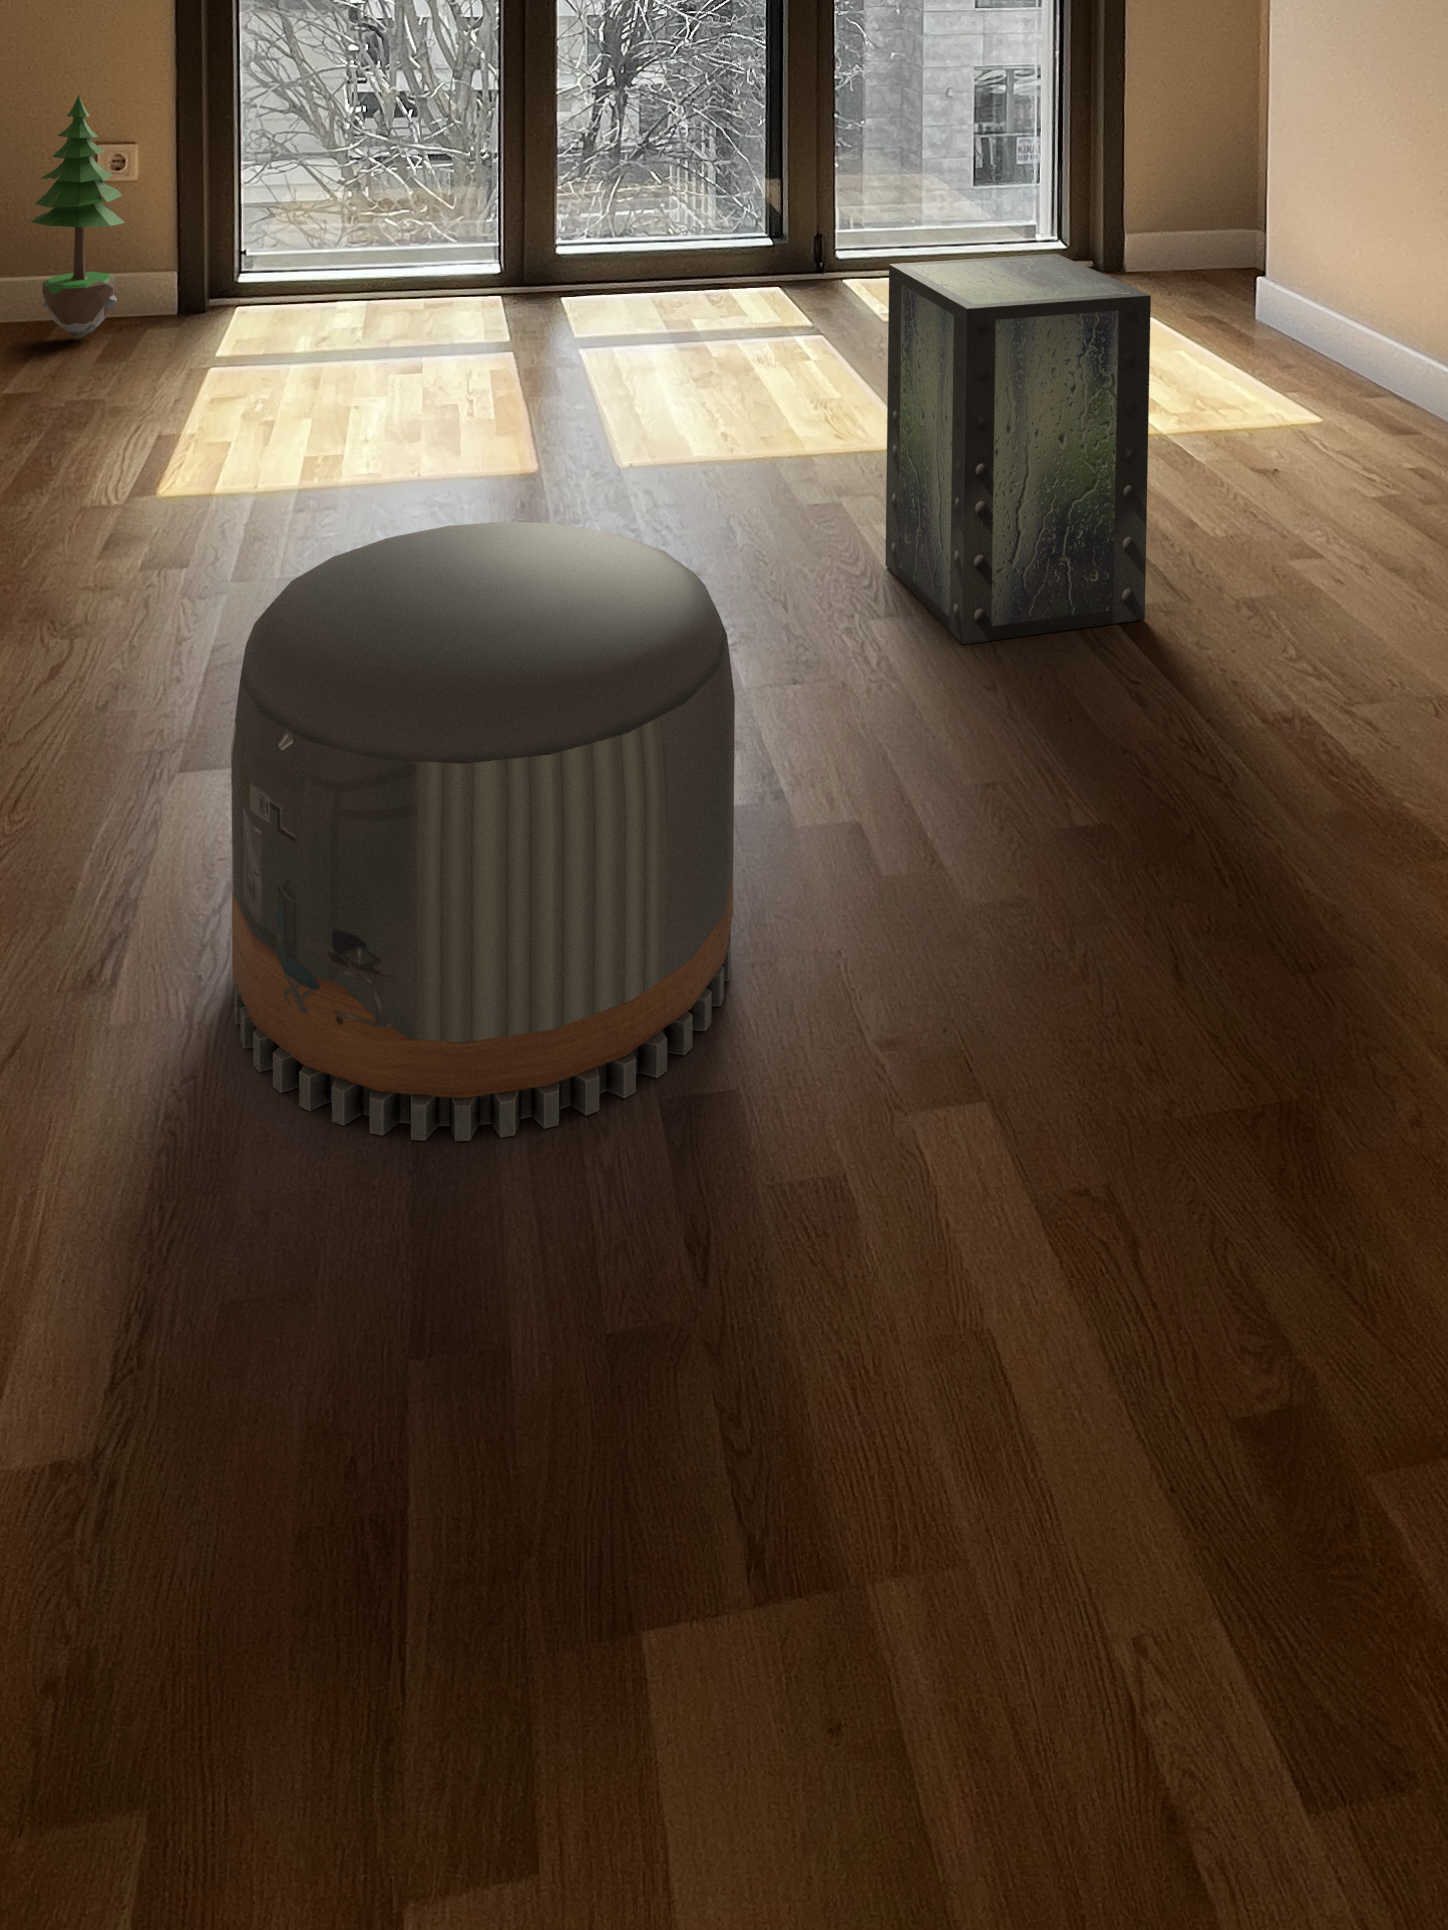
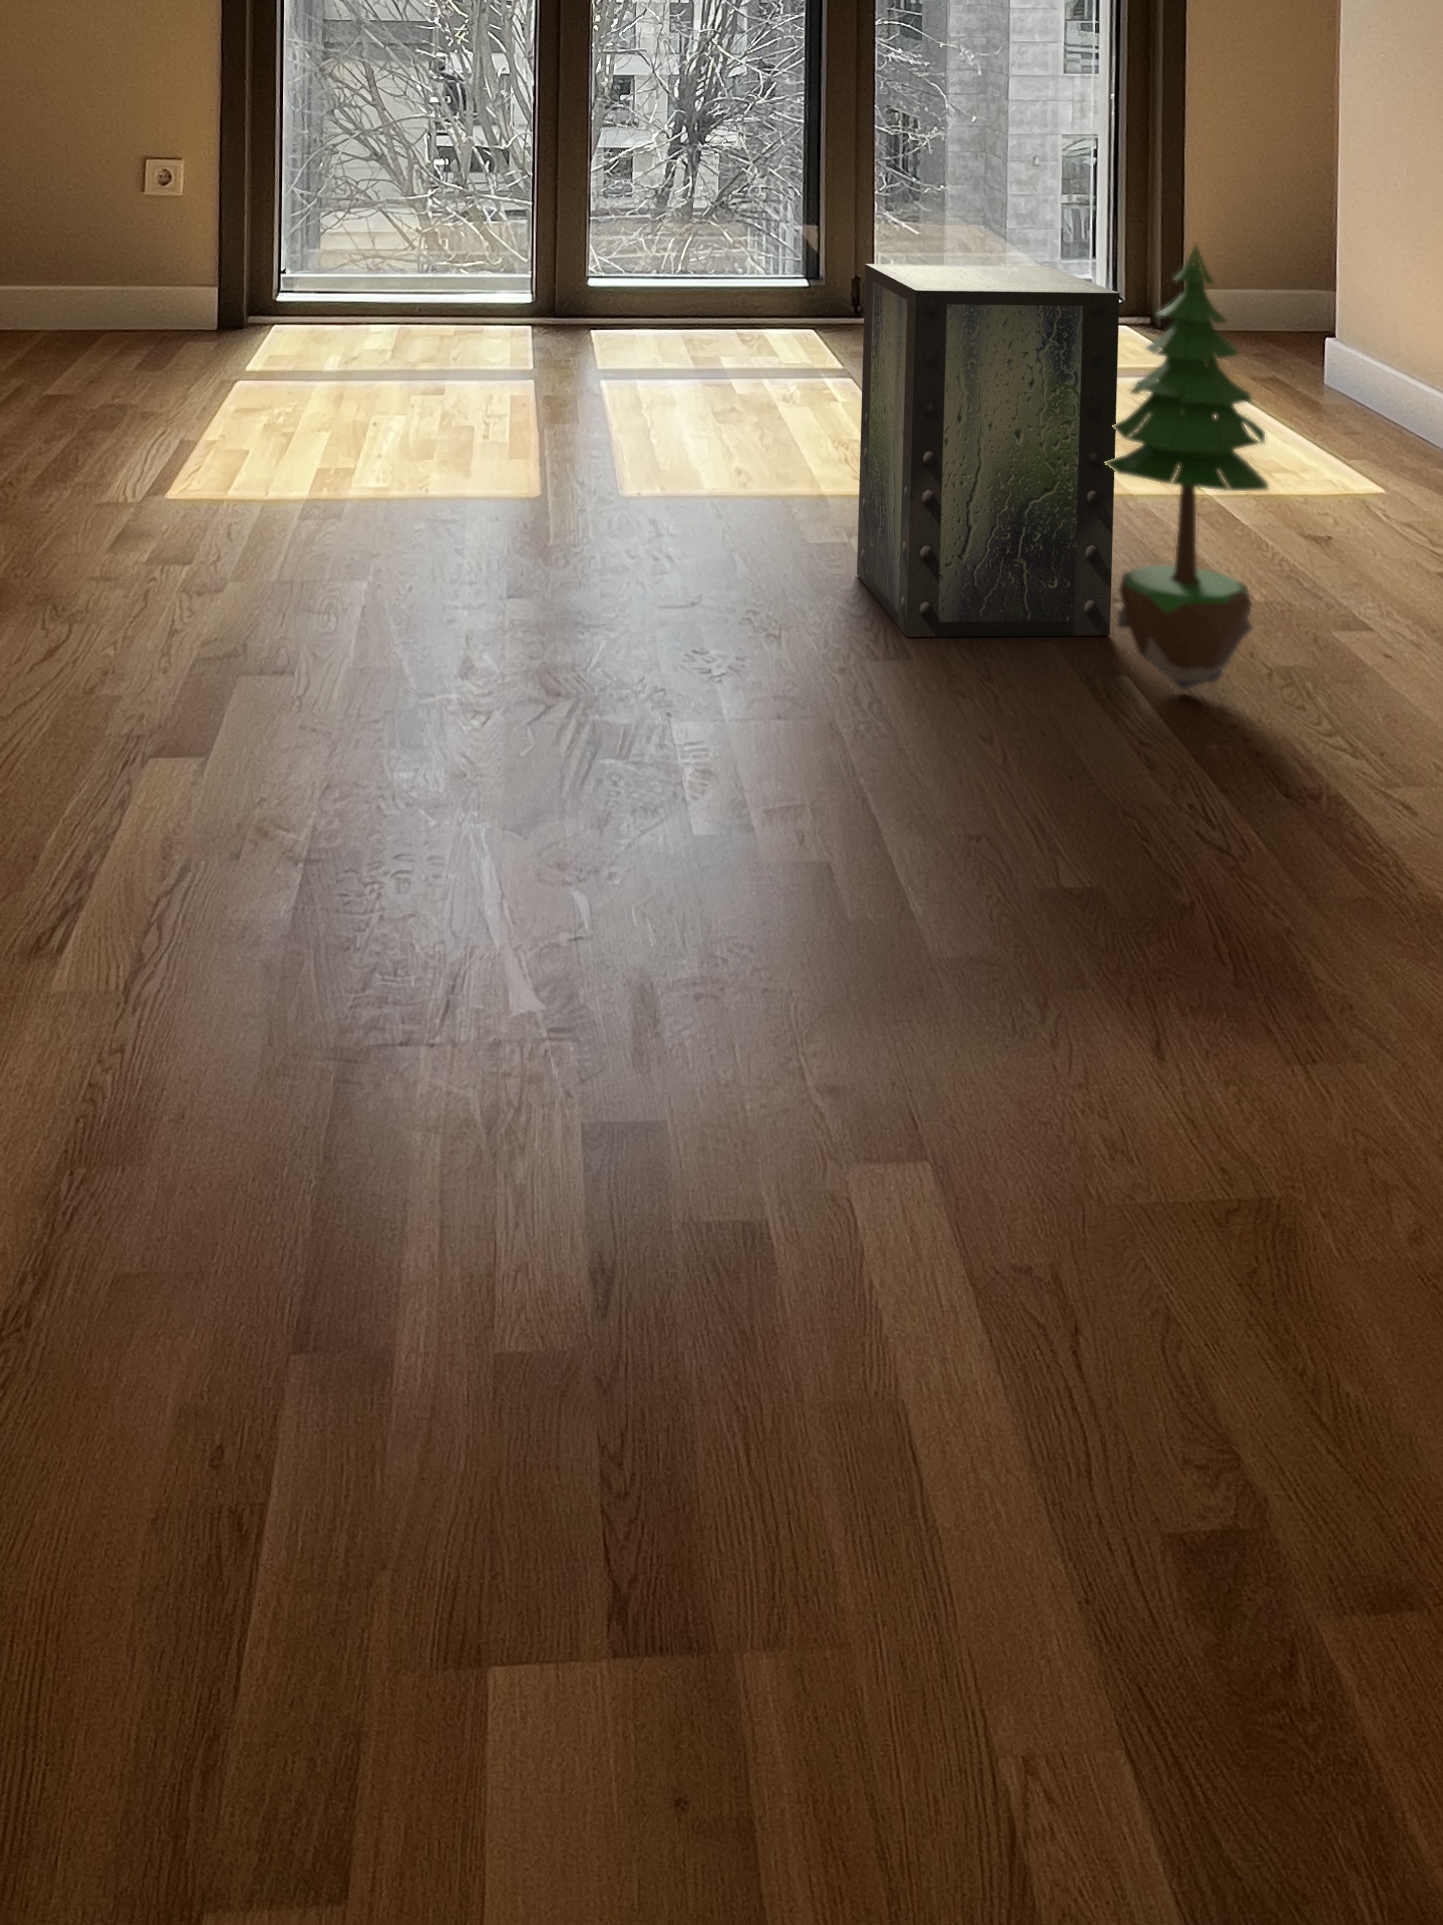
potted tree: present [31,95,125,338] -> present [1106,246,1269,690]
pouf: present [231,522,735,1141] -> none [106,416,577,914]

